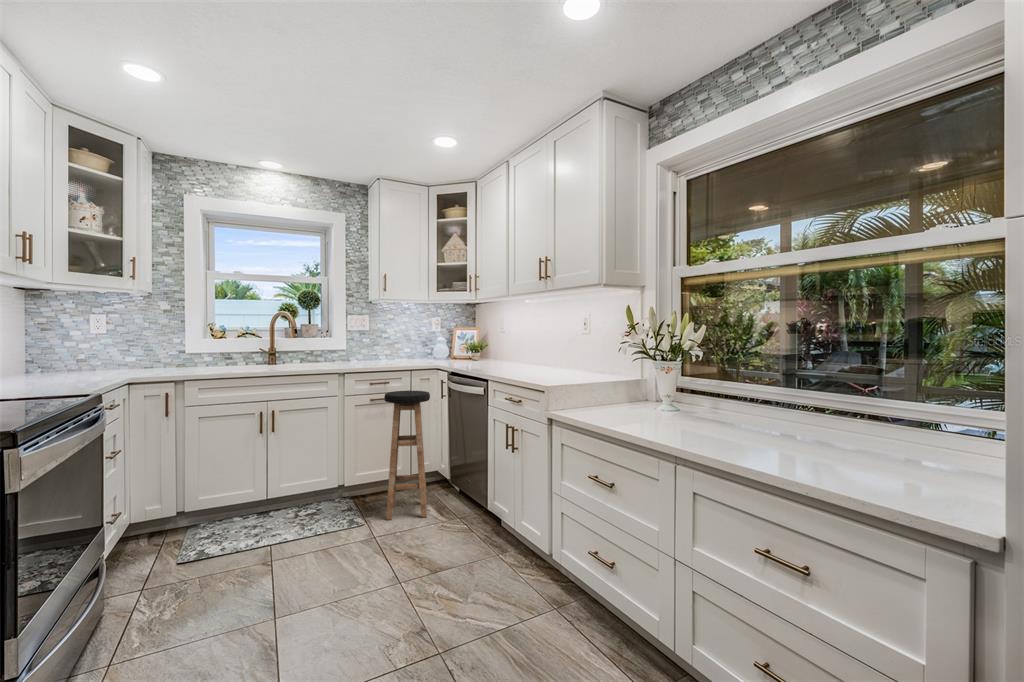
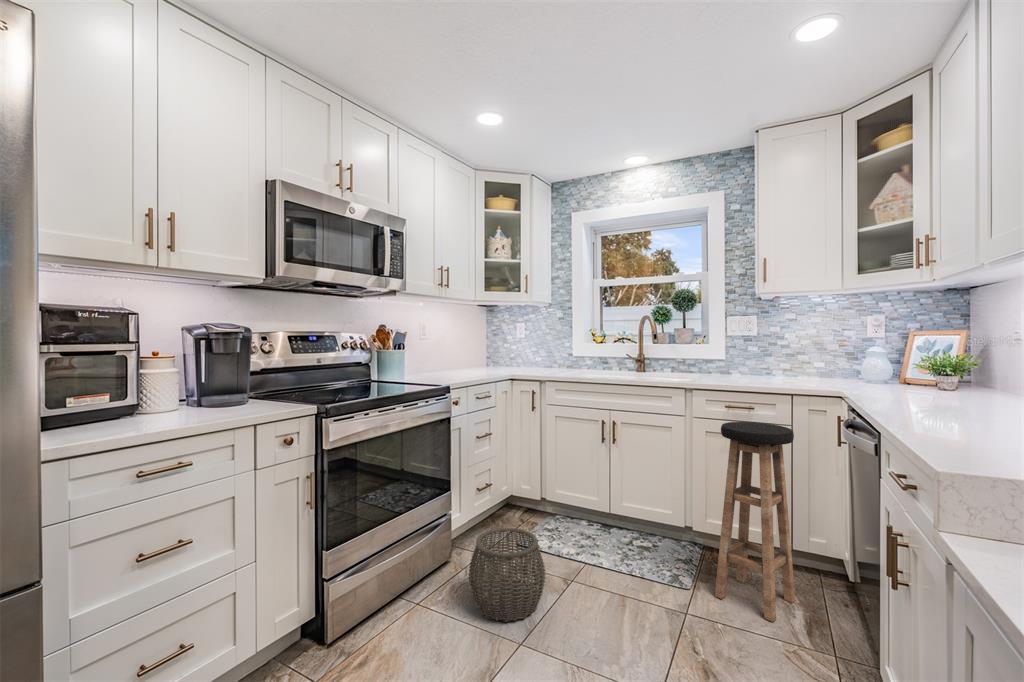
woven basket: none [187,524,279,621] -> present [468,528,545,622]

